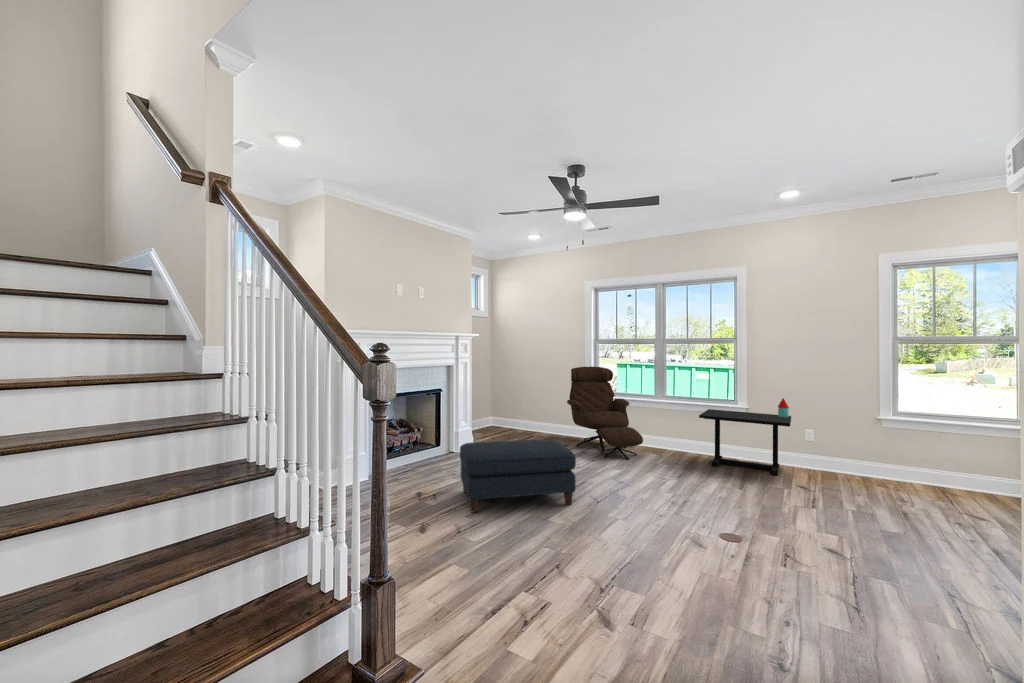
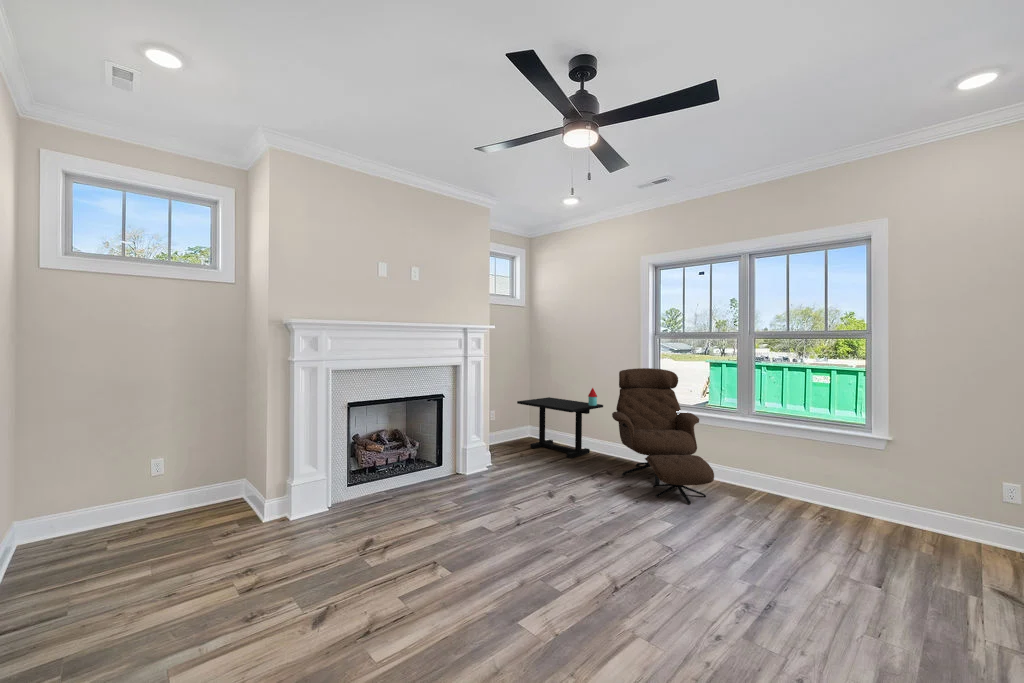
side table: present [699,398,791,475] -> present [517,388,603,458]
ottoman: present [460,439,576,512] -> none [405,477,578,590]

